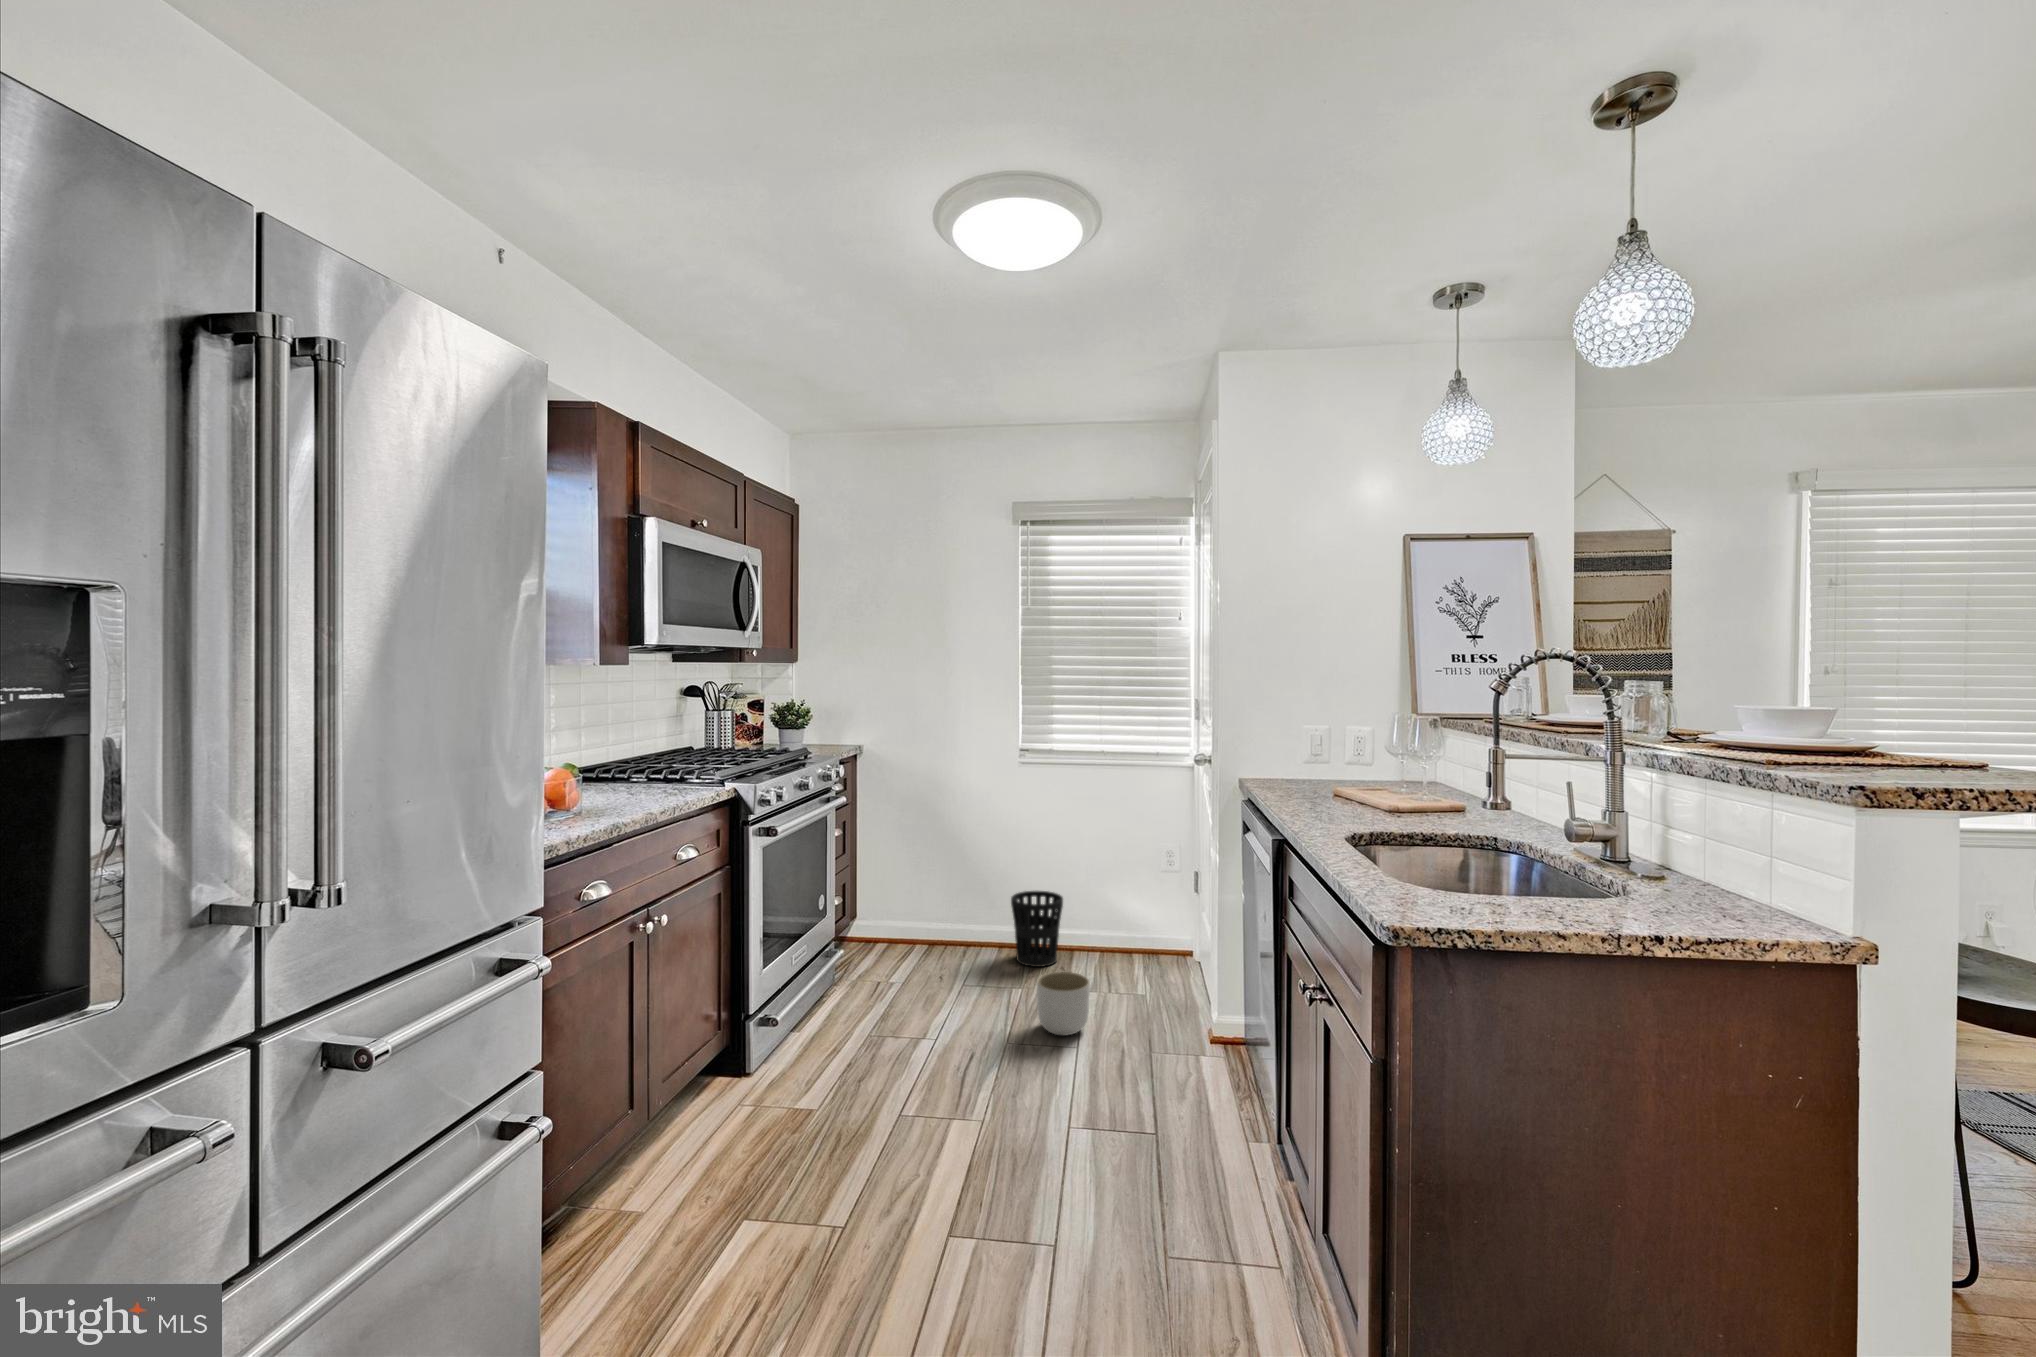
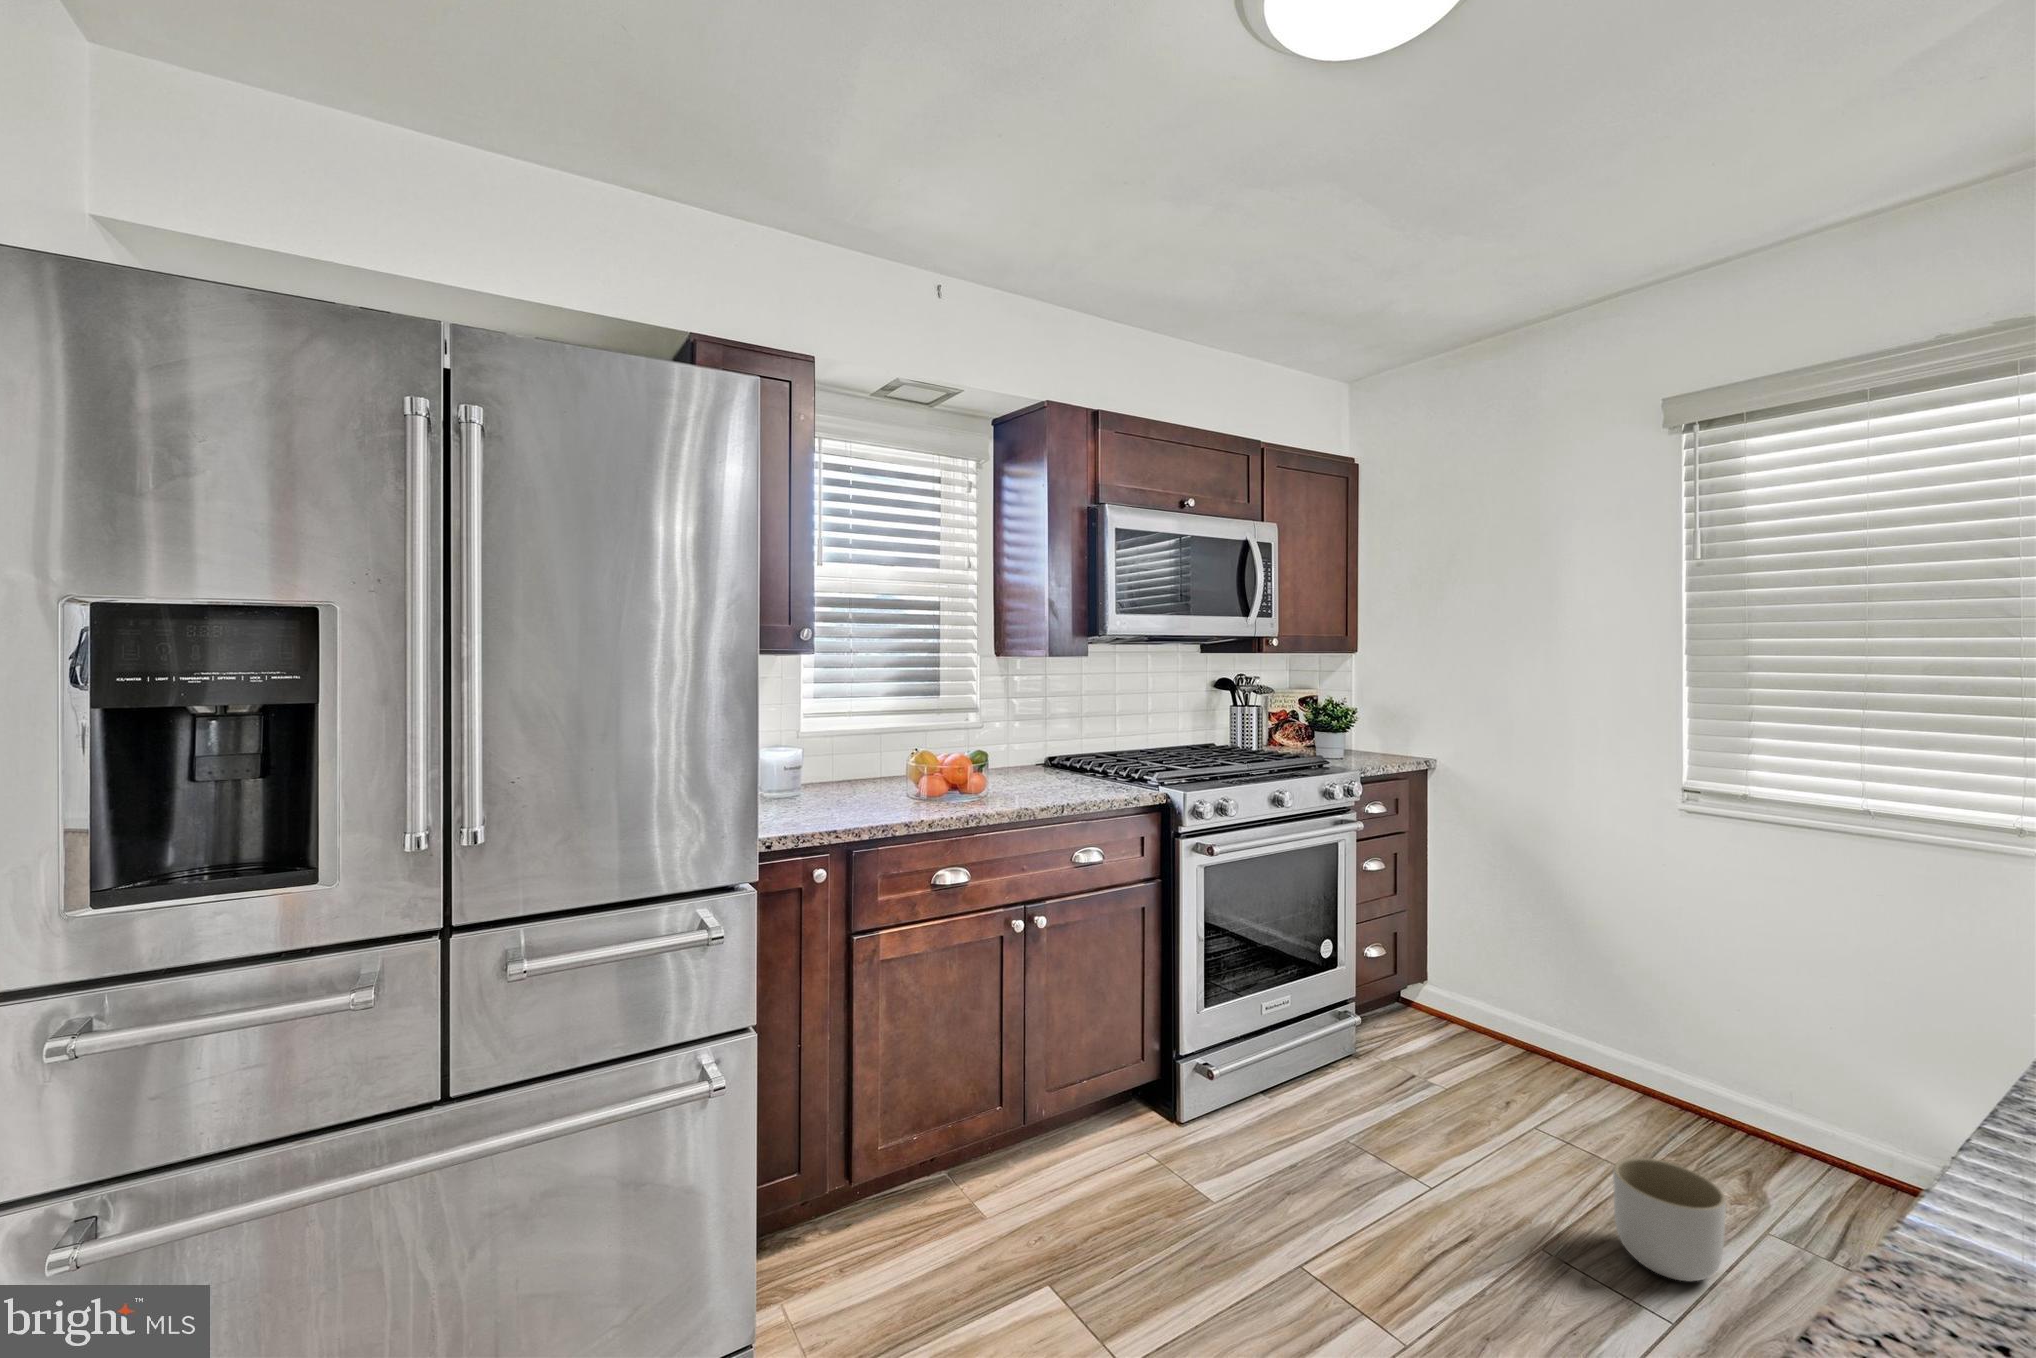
wastebasket: present [1011,891,1063,967] -> none [1649,1015,1757,1151]

